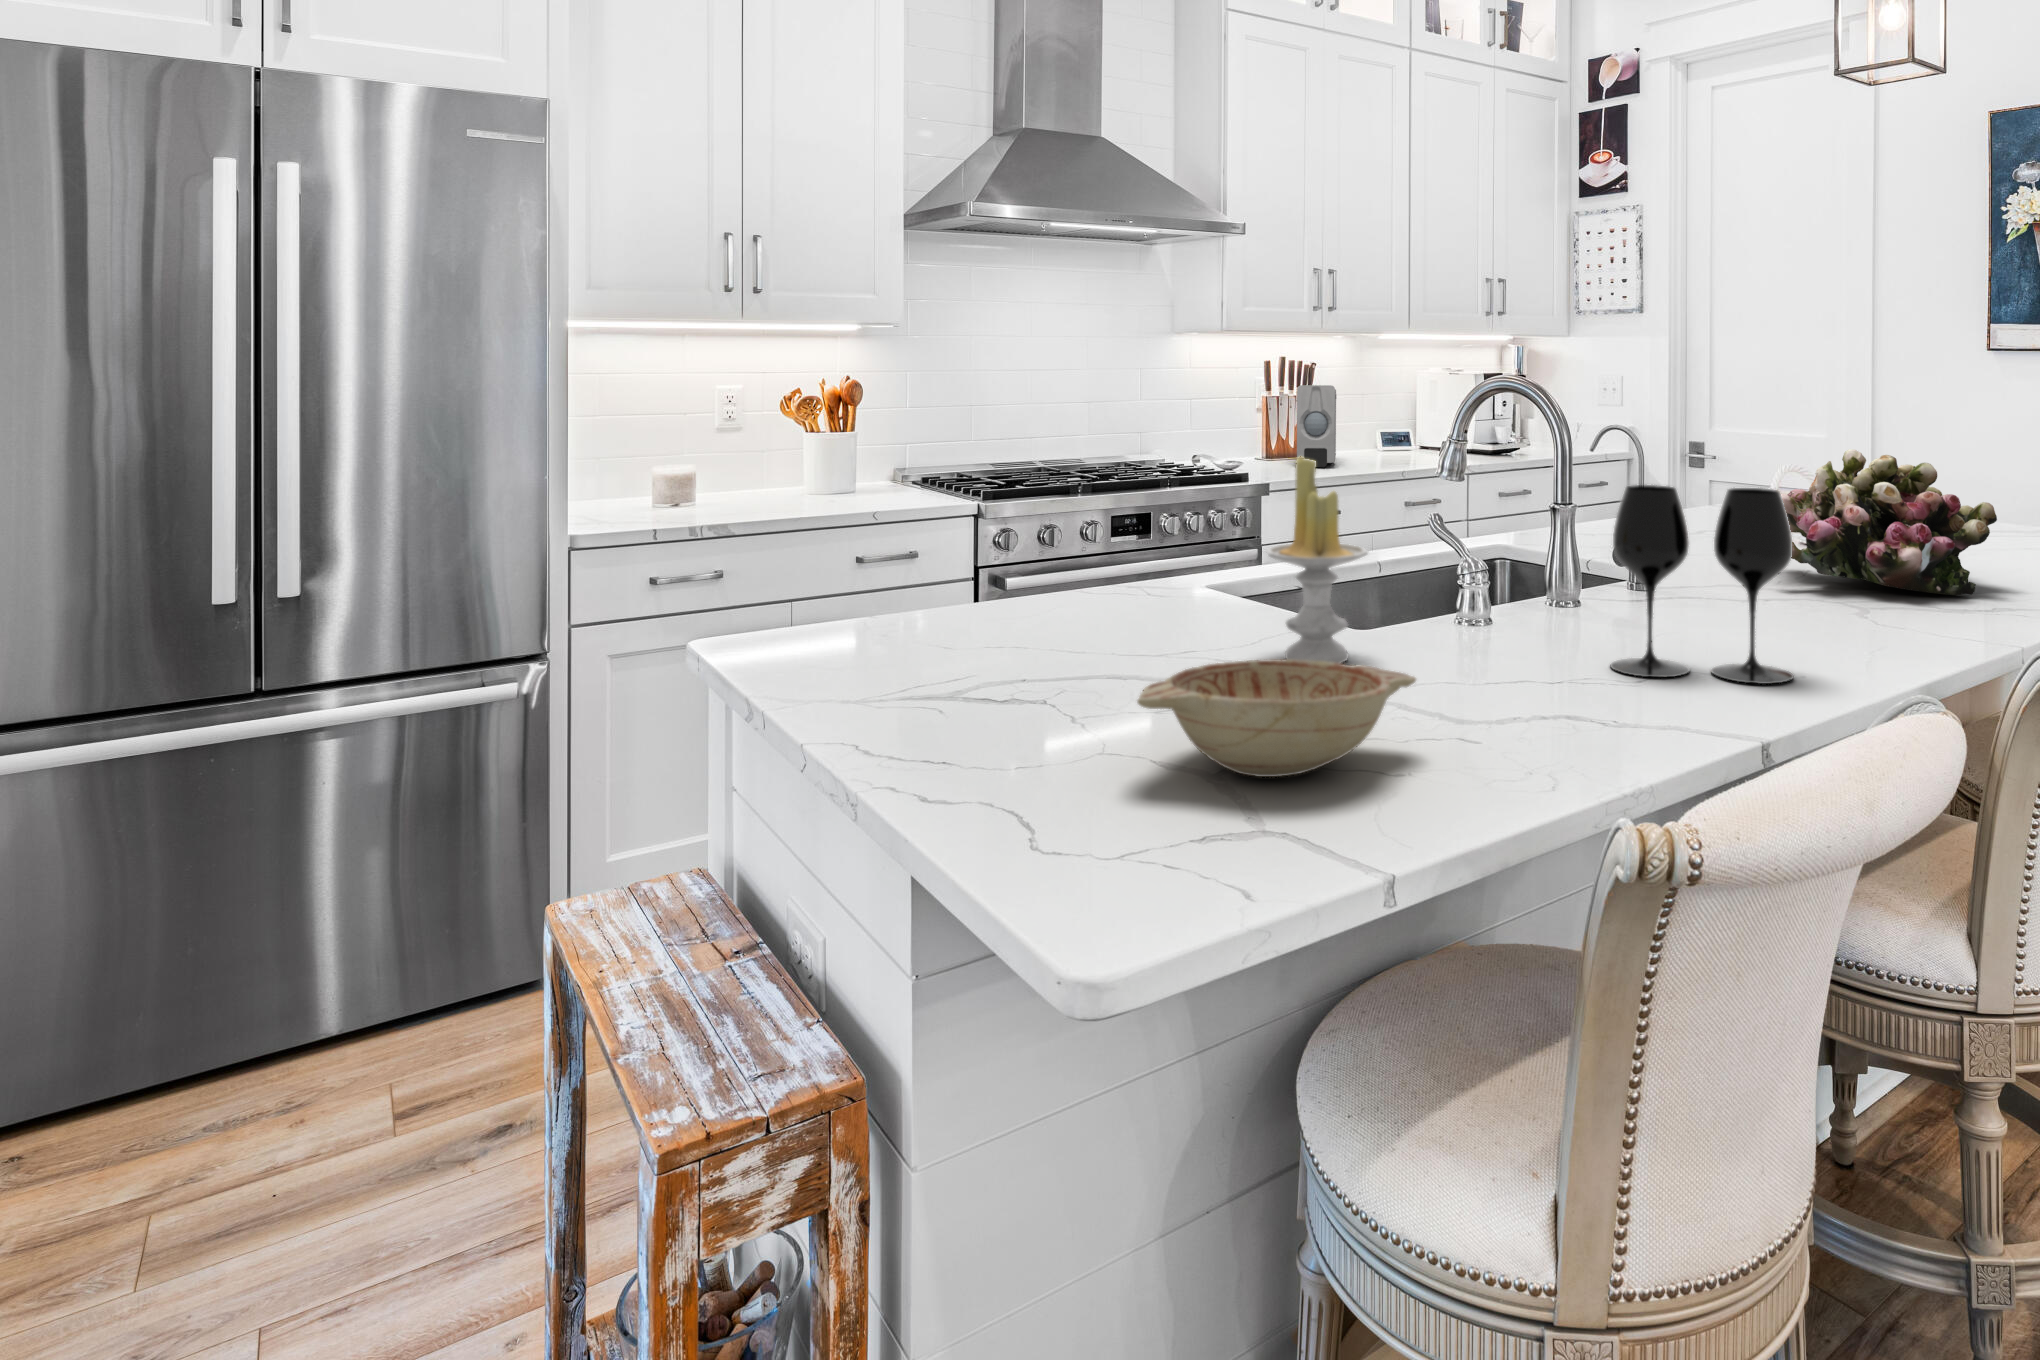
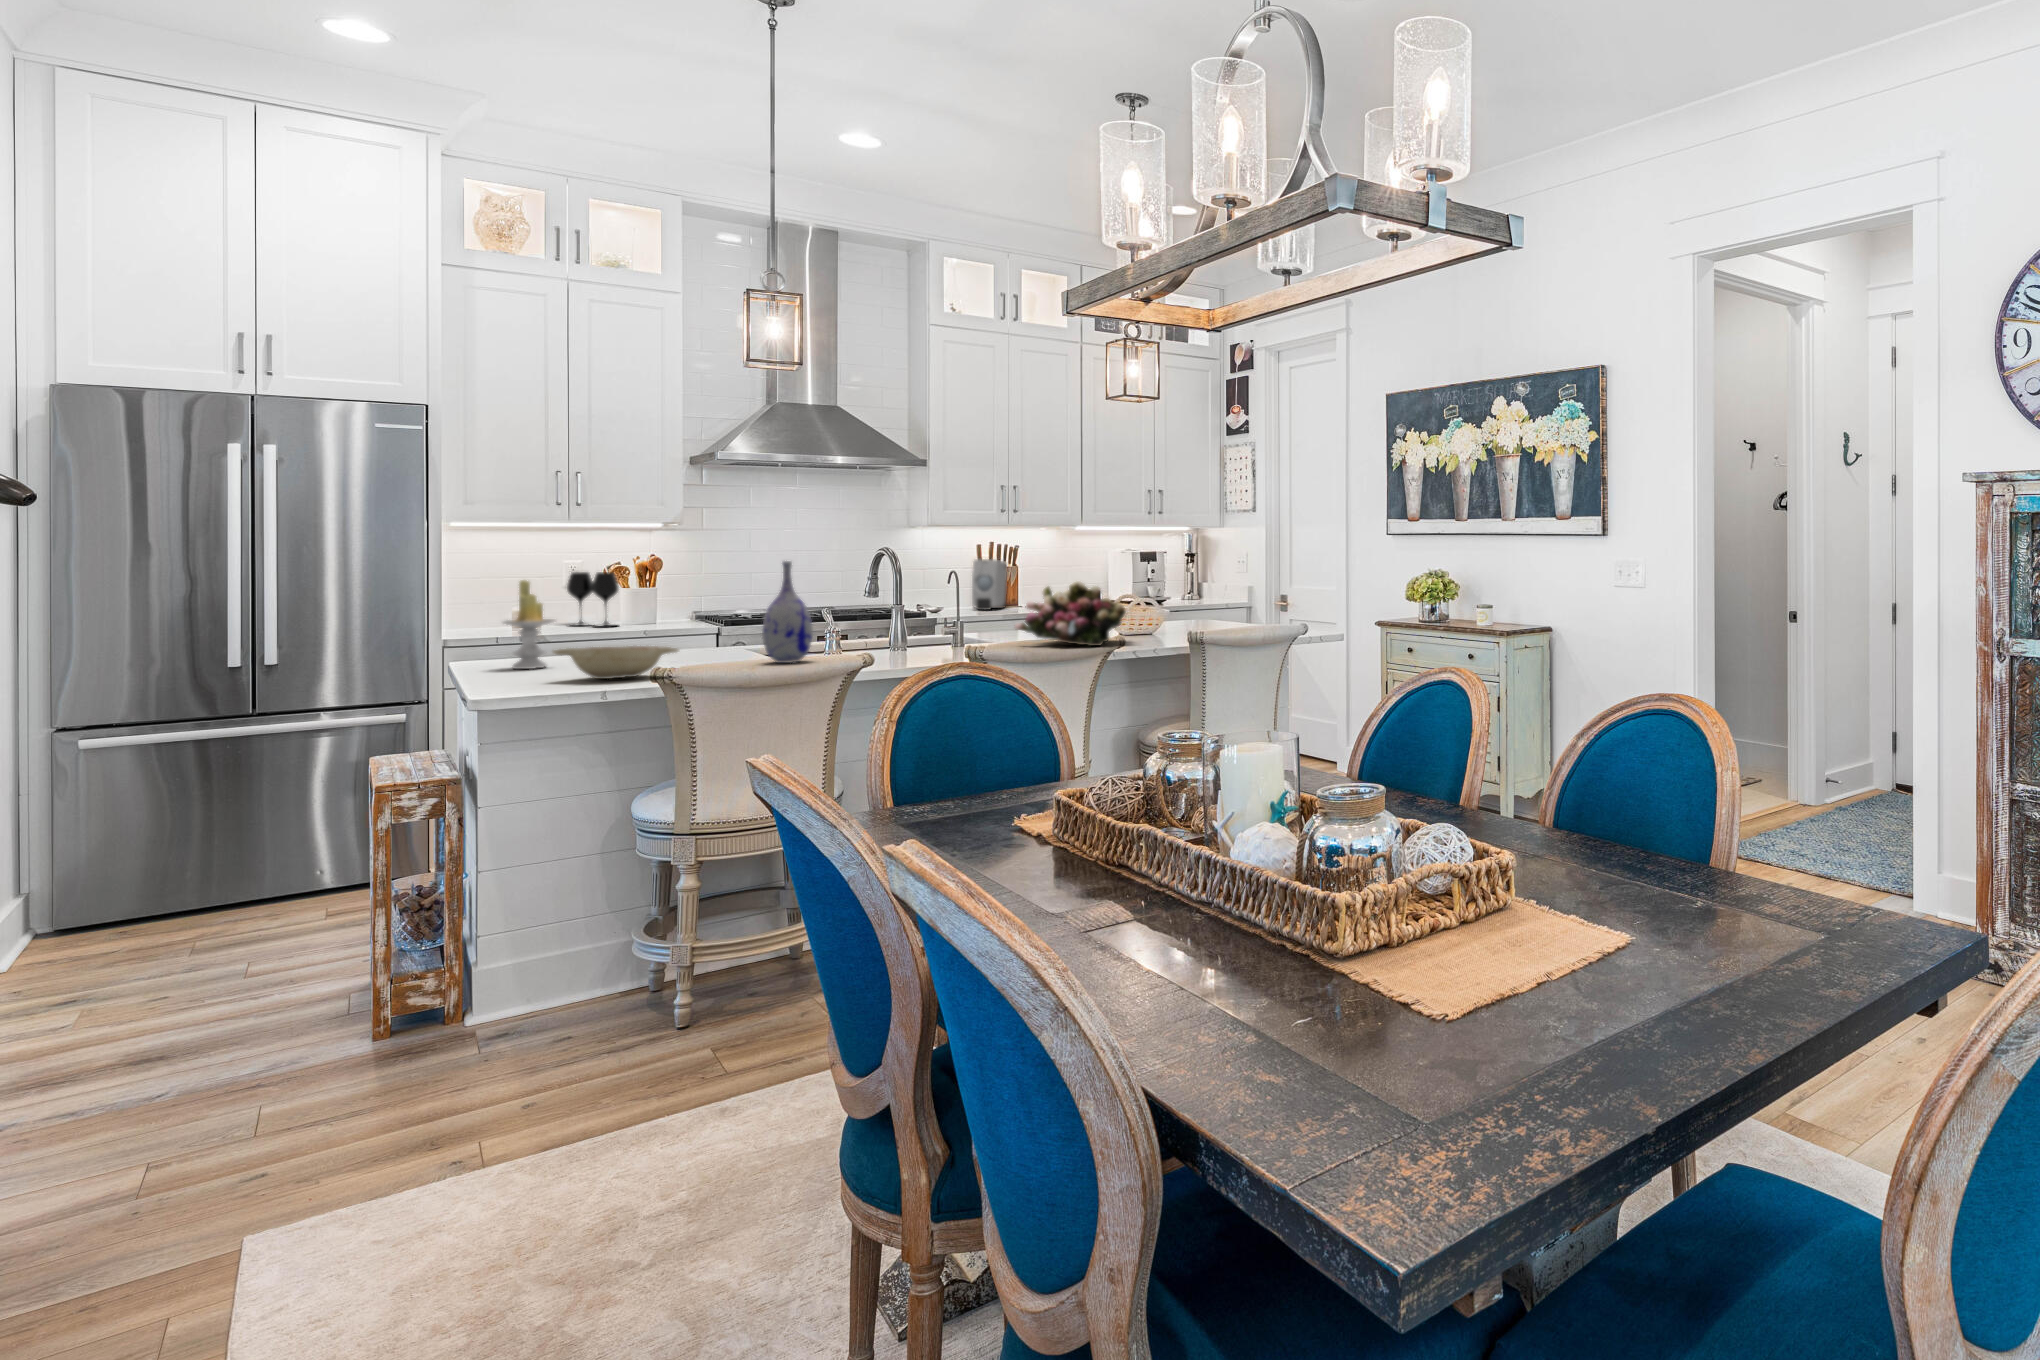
vase: none [1439,419,1547,670] -> present [762,561,813,663]
candle: present [1267,457,1368,663] -> present [503,580,555,669]
wine glass: present [1610,485,1793,684] -> present [567,572,619,627]

